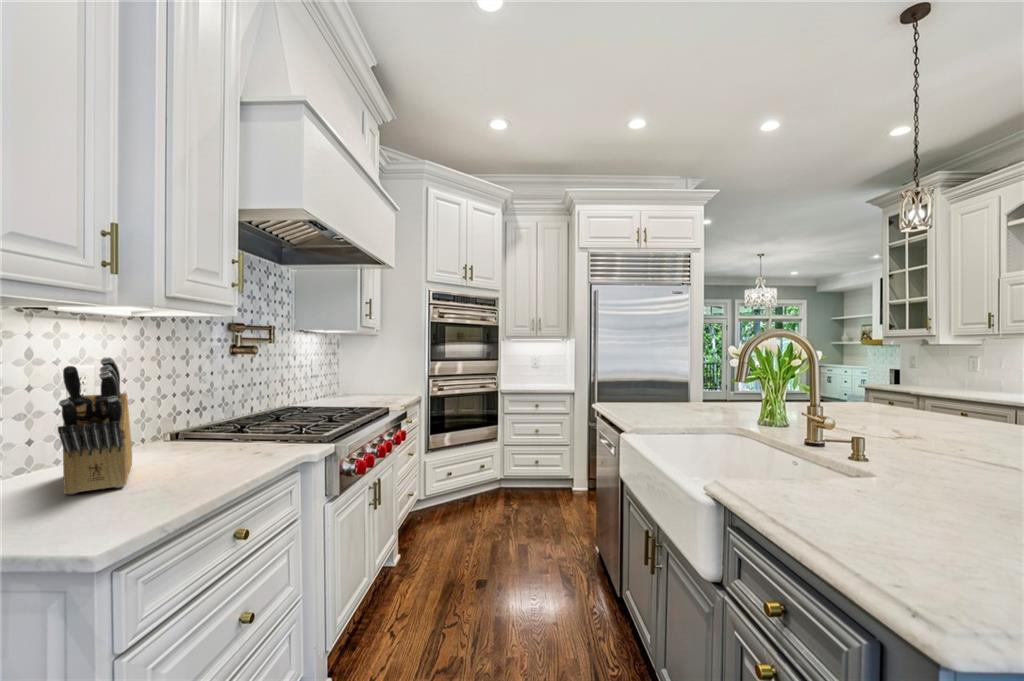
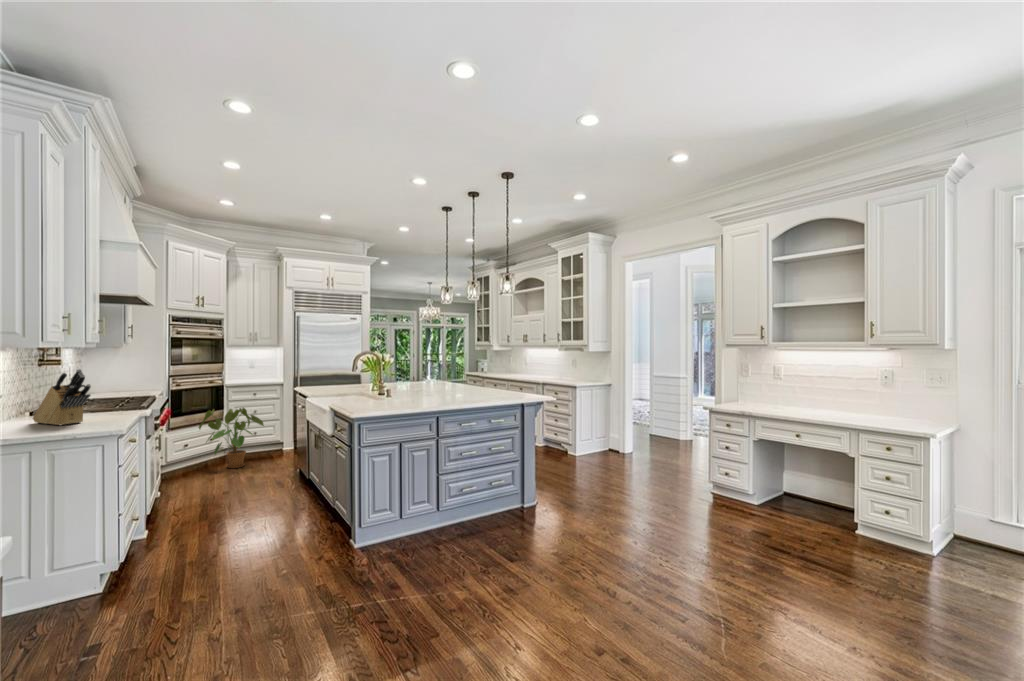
house plant: none [465,425,550,519] -> present [199,408,264,468]

